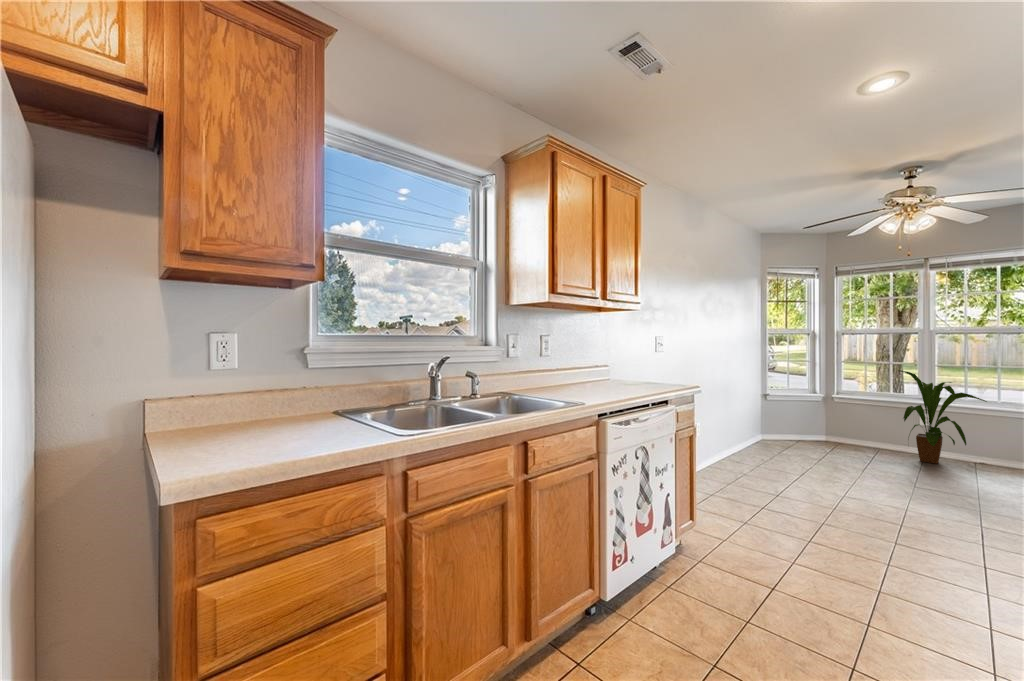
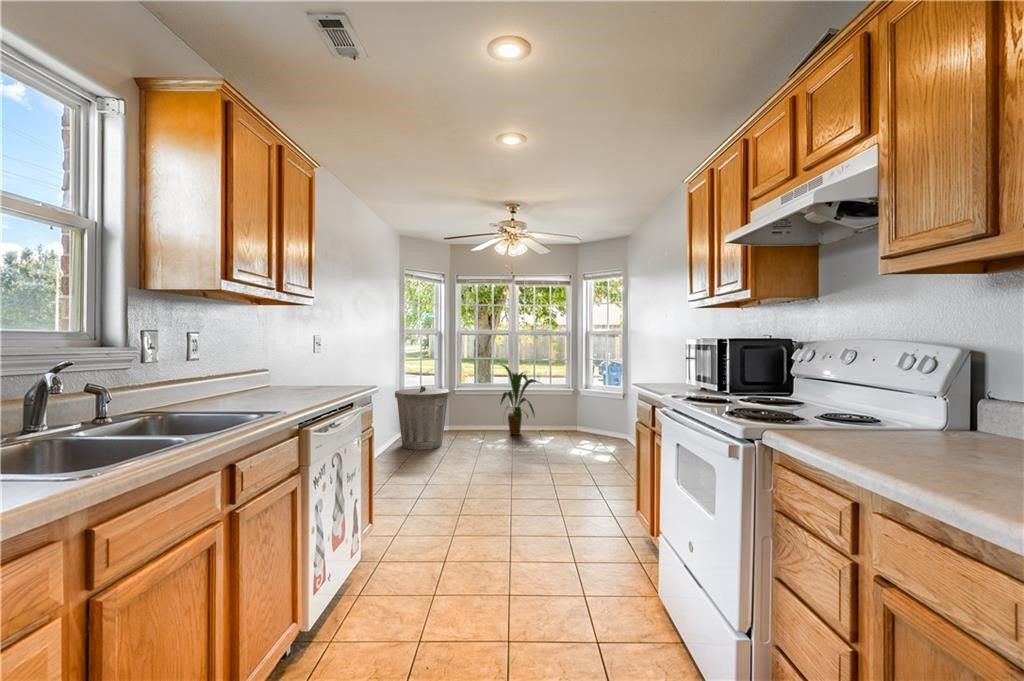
trash can: none [751,388,822,458] -> present [395,385,450,450]

